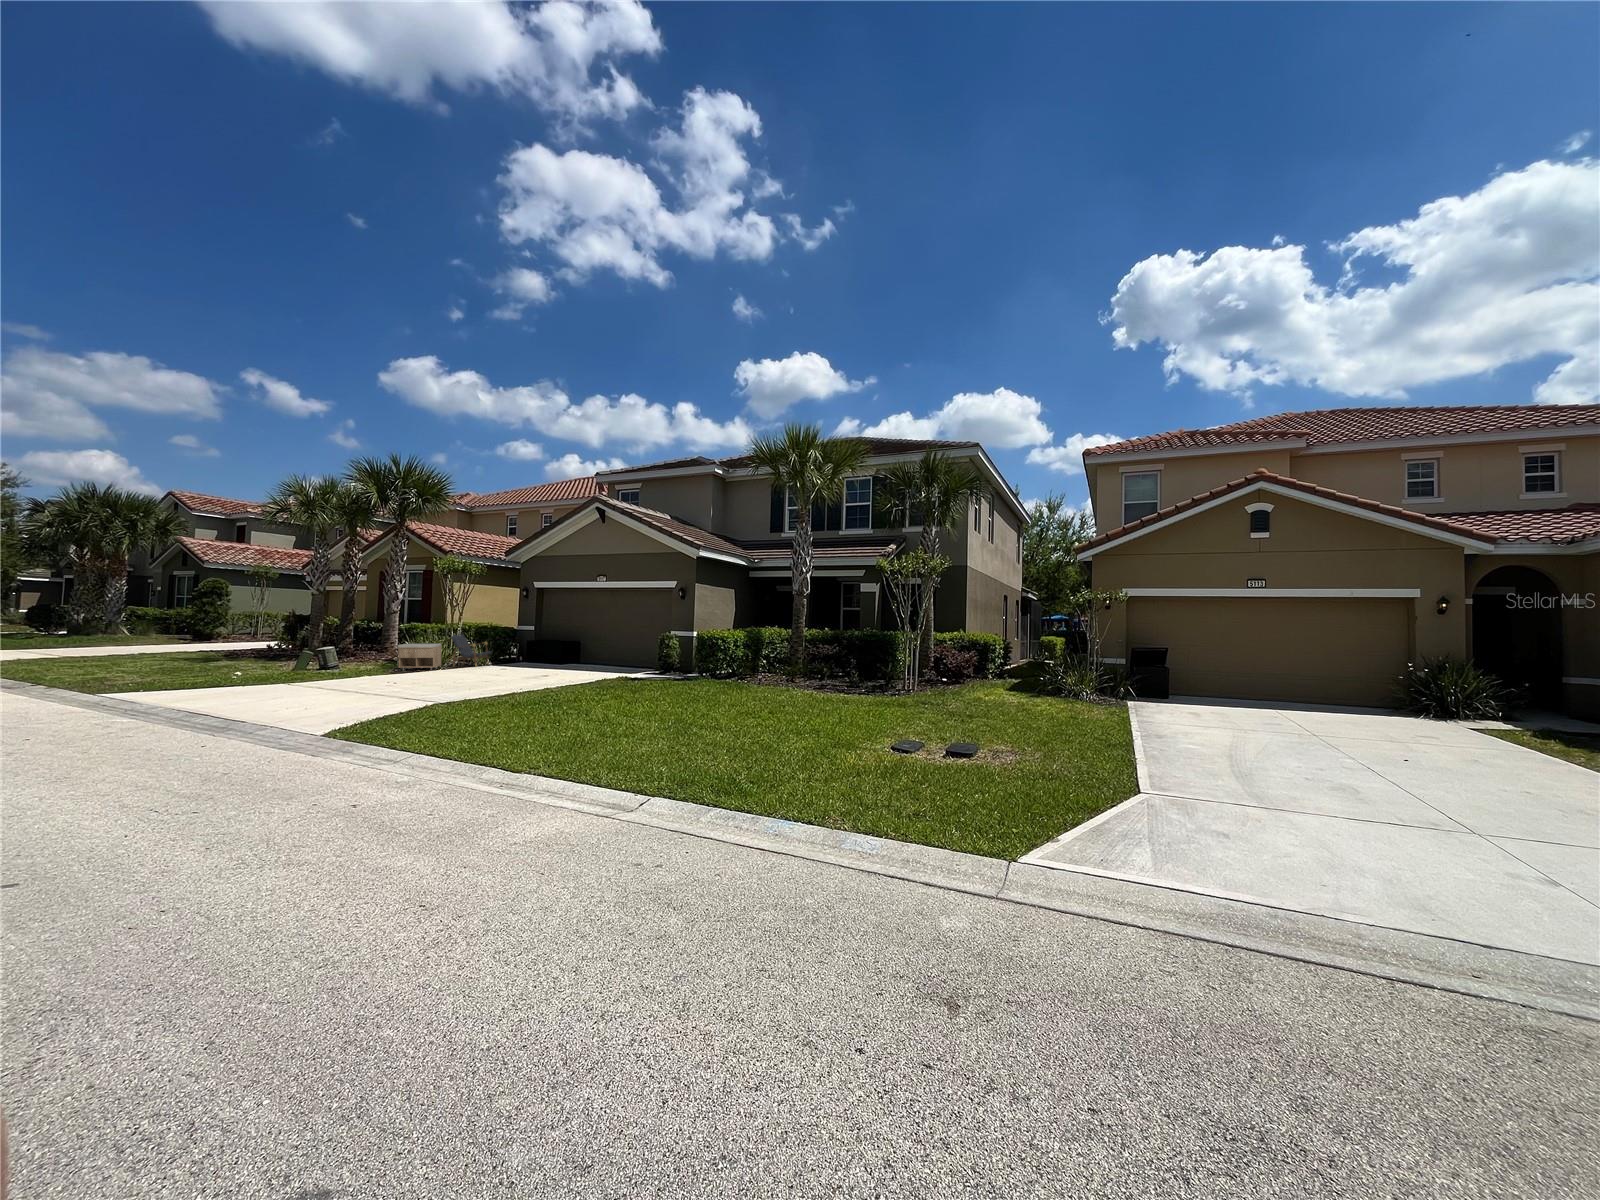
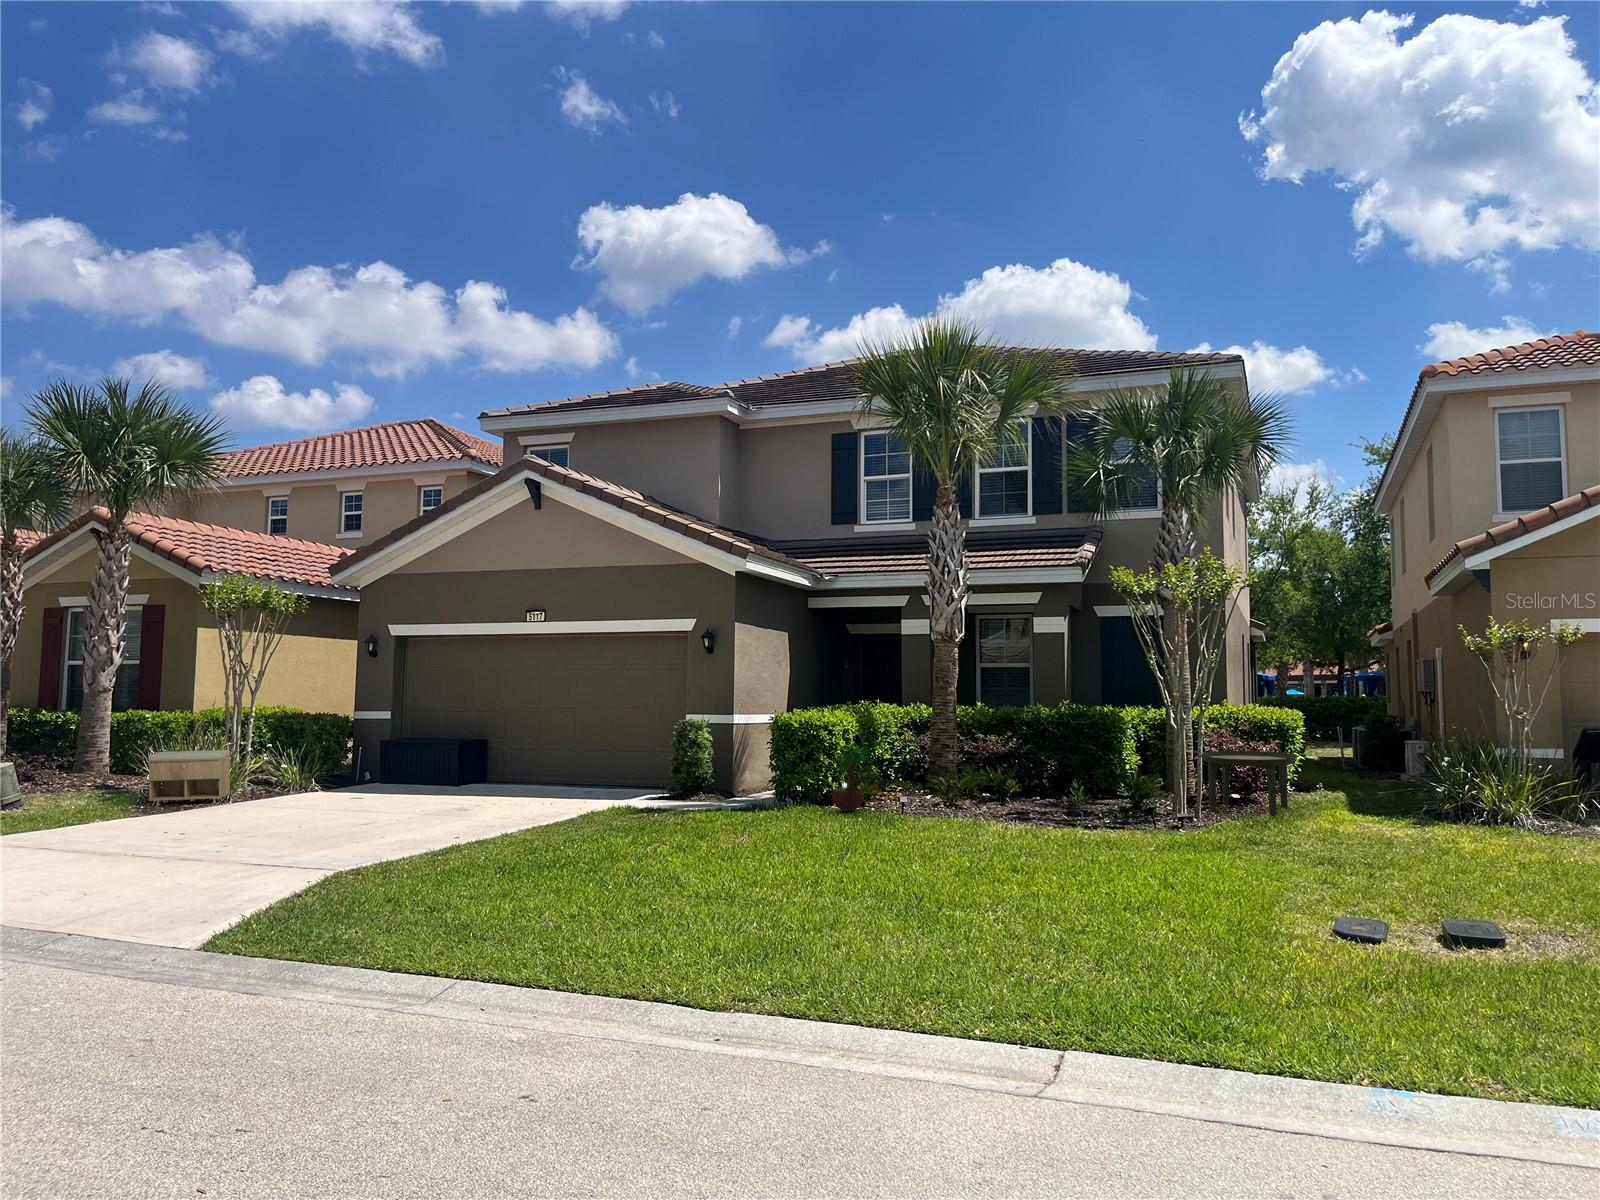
lounge chair: present [451,635,491,666] -> none [247,730,322,795]
potted tree: none [719,645,742,682] -> present [832,744,869,811]
round table: none [913,656,965,691] -> present [1201,751,1298,815]

